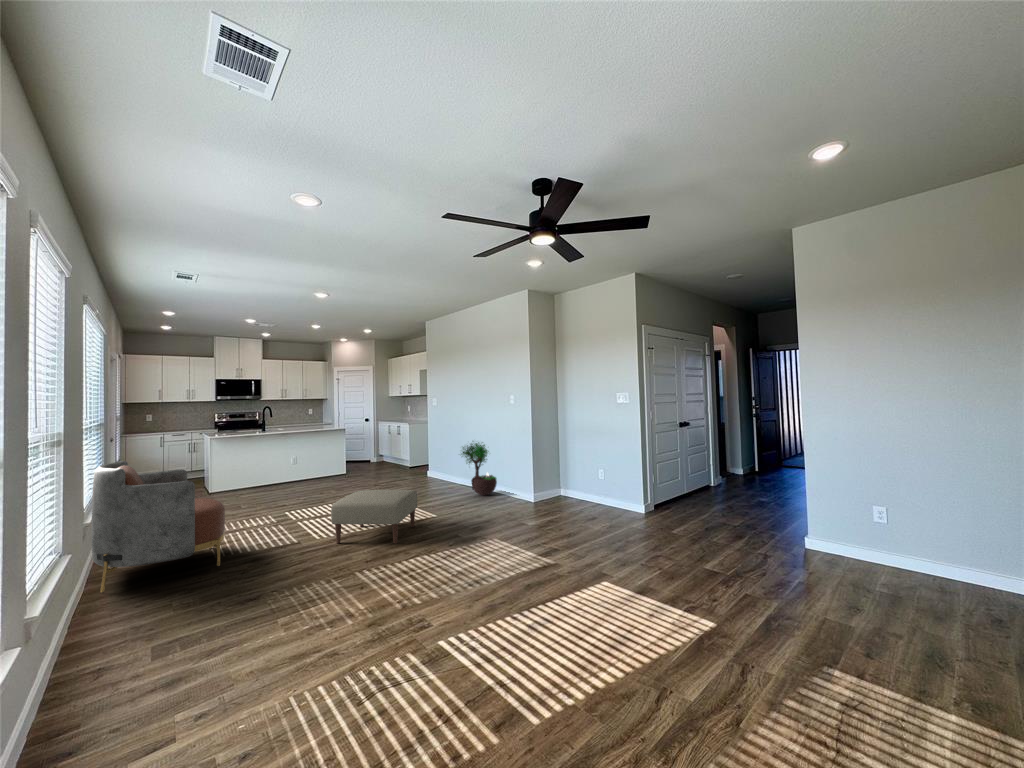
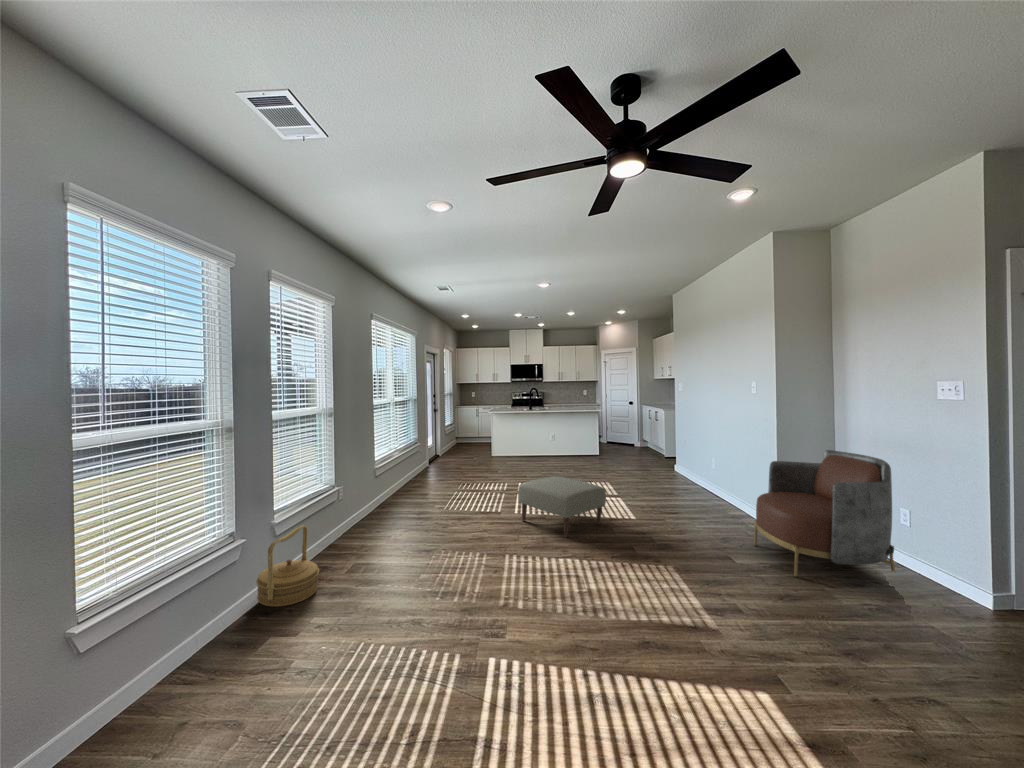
potted tree: present [461,442,497,495] -> none [683,439,731,510]
armchair: present [92,461,225,593] -> present [754,450,895,577]
woven basket: none [40,607,154,741] -> present [256,525,319,607]

